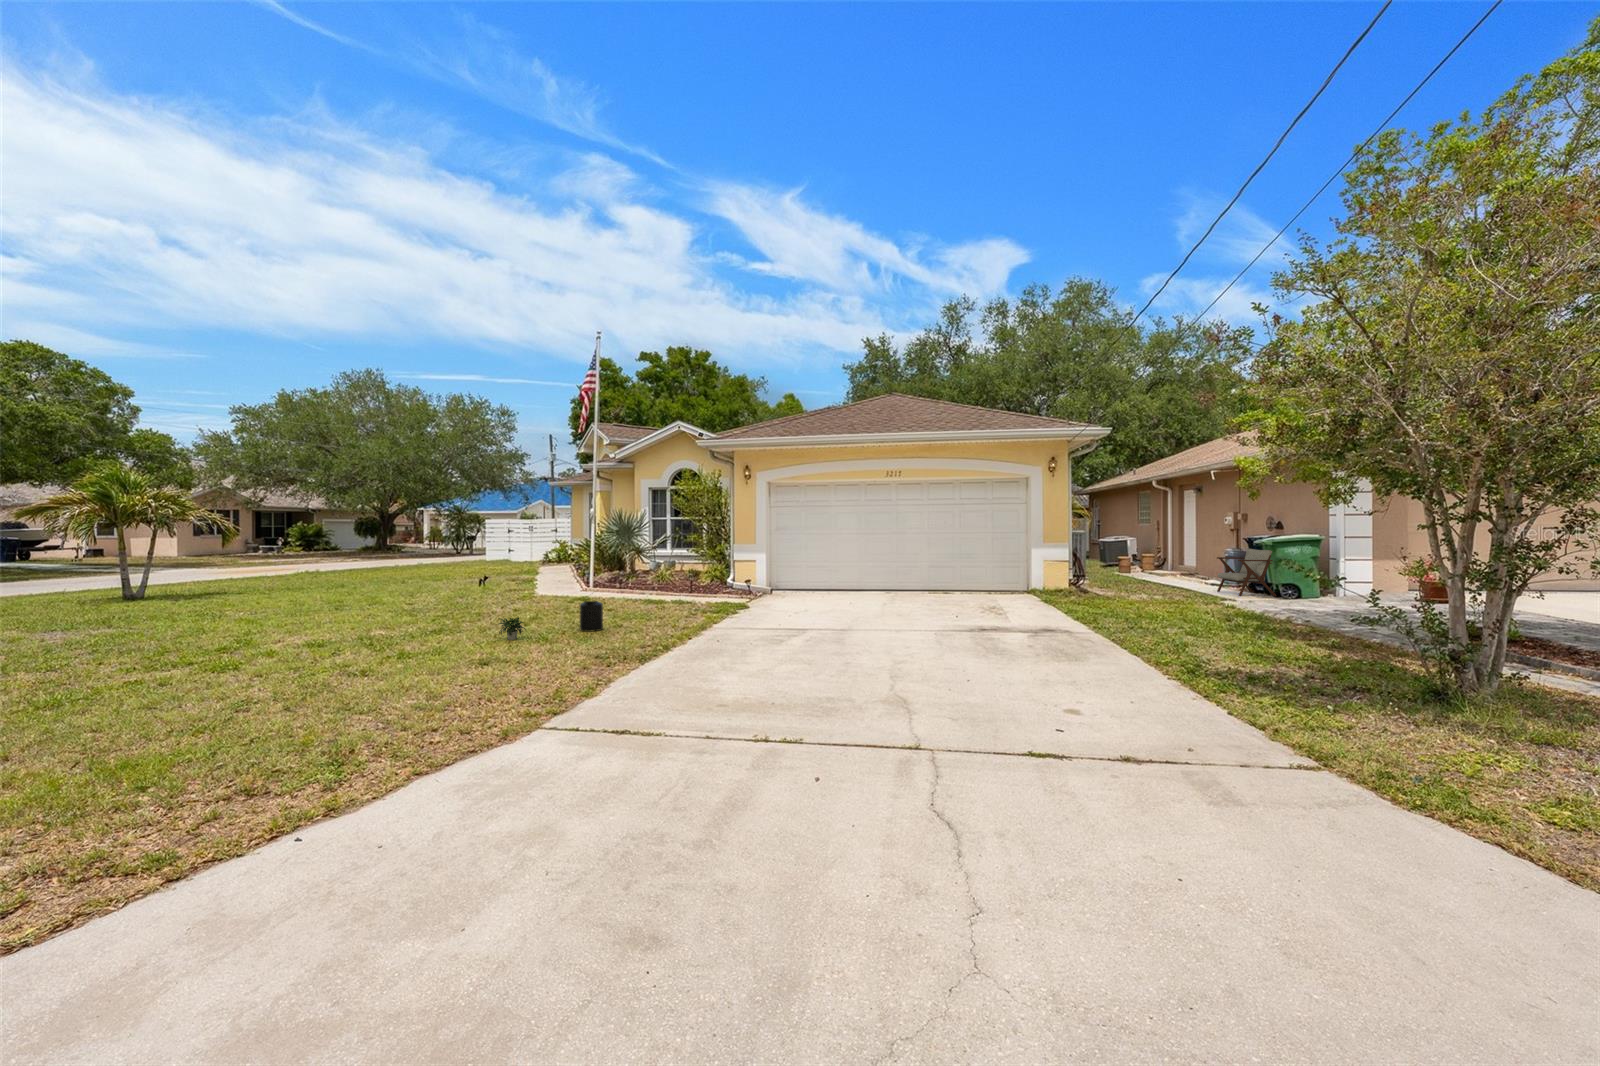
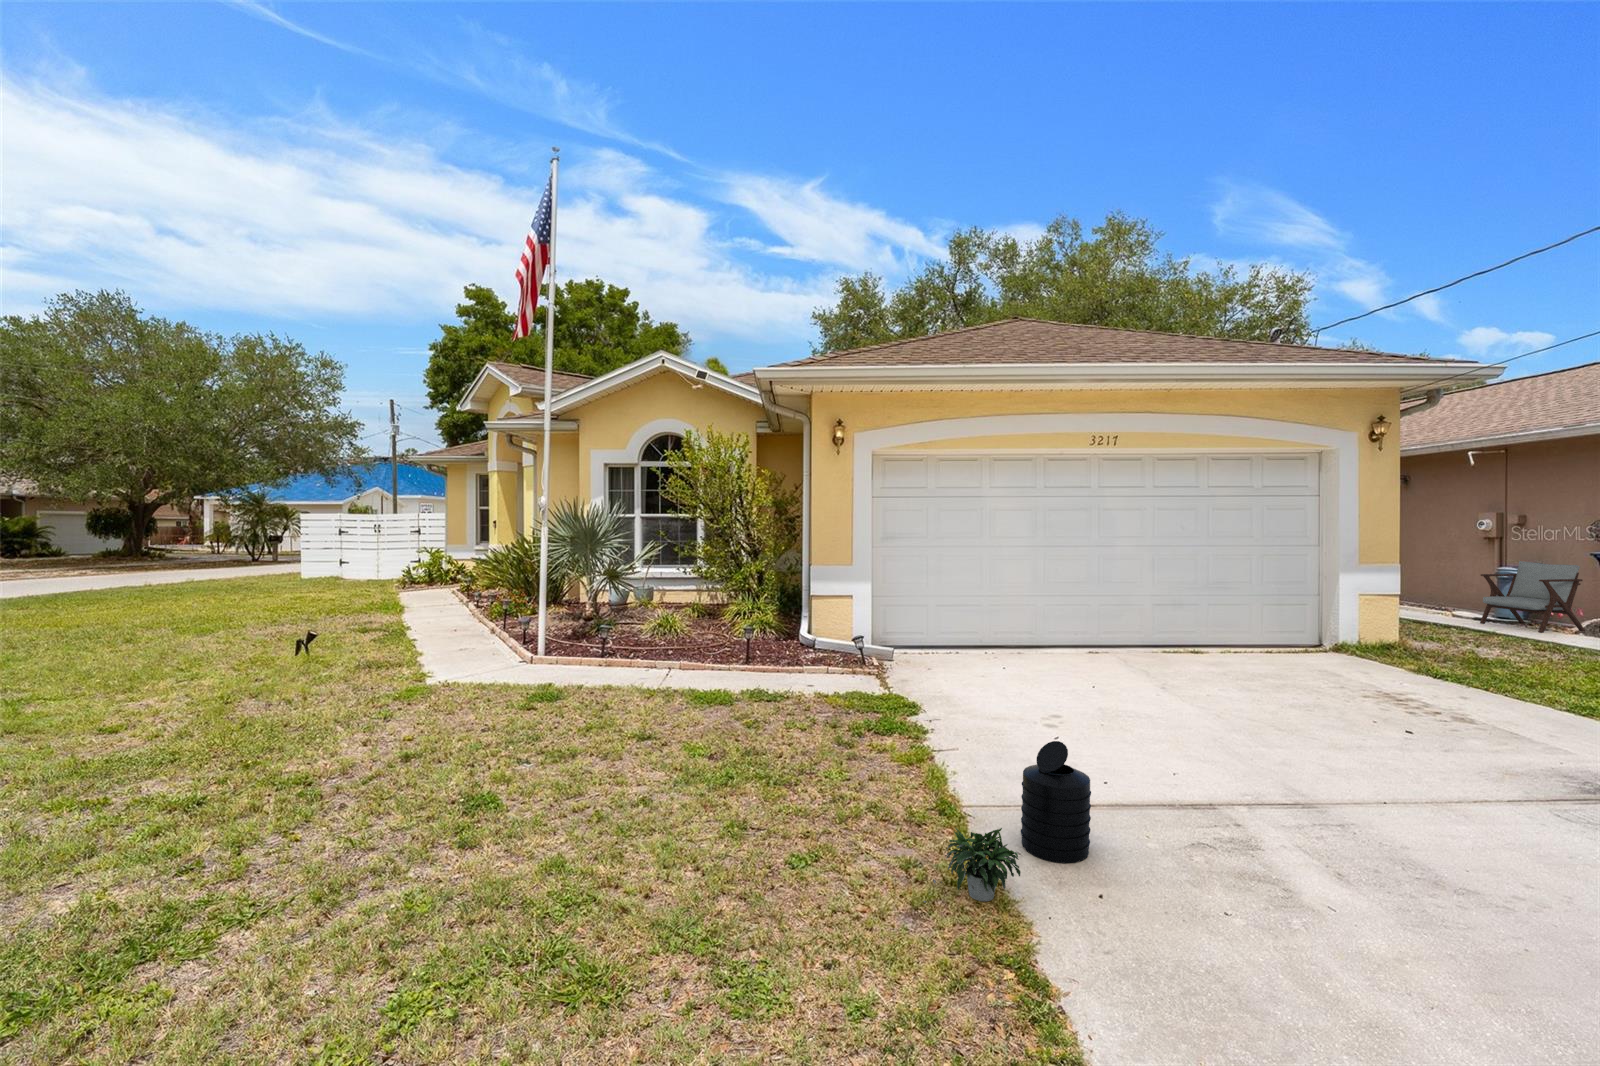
trash can: present [579,601,603,632] -> present [1021,741,1091,863]
potted plant: present [498,618,526,640] -> present [924,828,1020,902]

